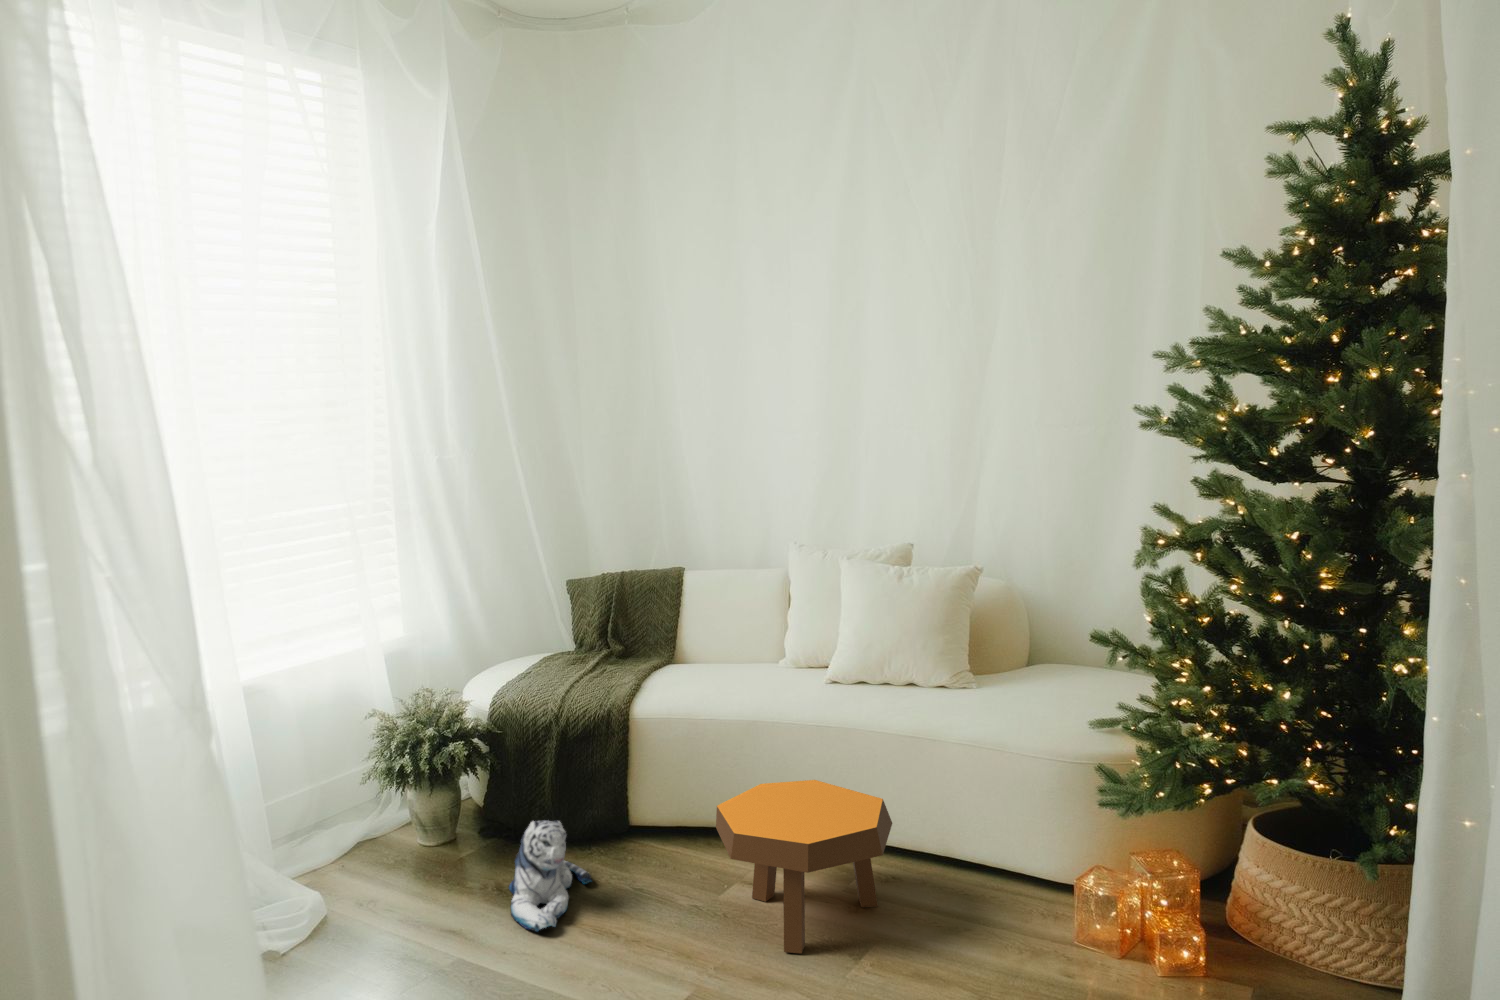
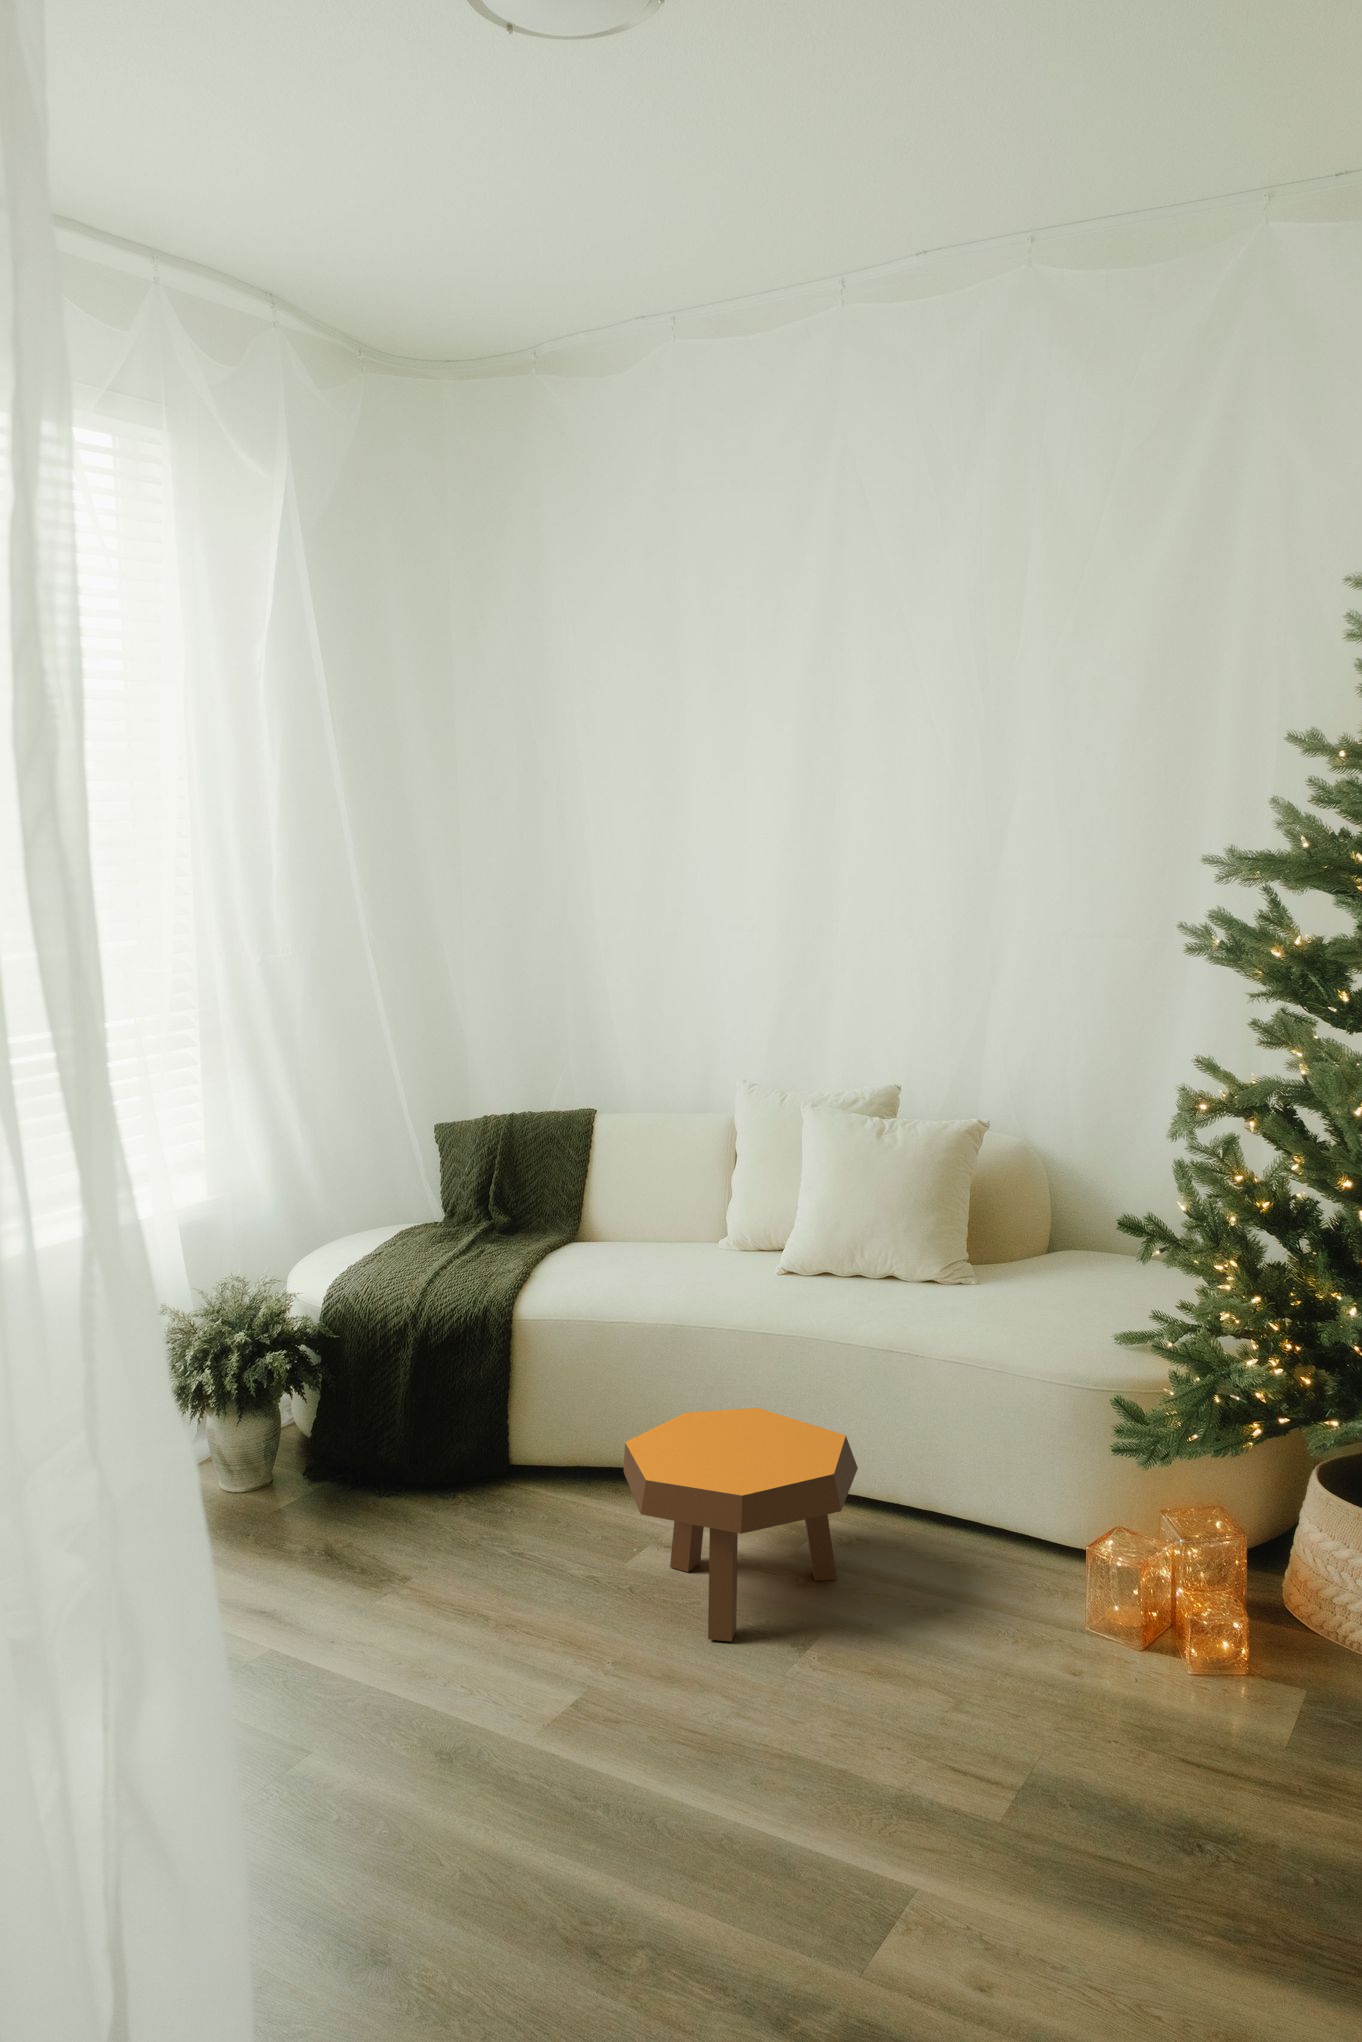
plush toy: present [508,820,591,932] -> none [342,1459,456,1610]

